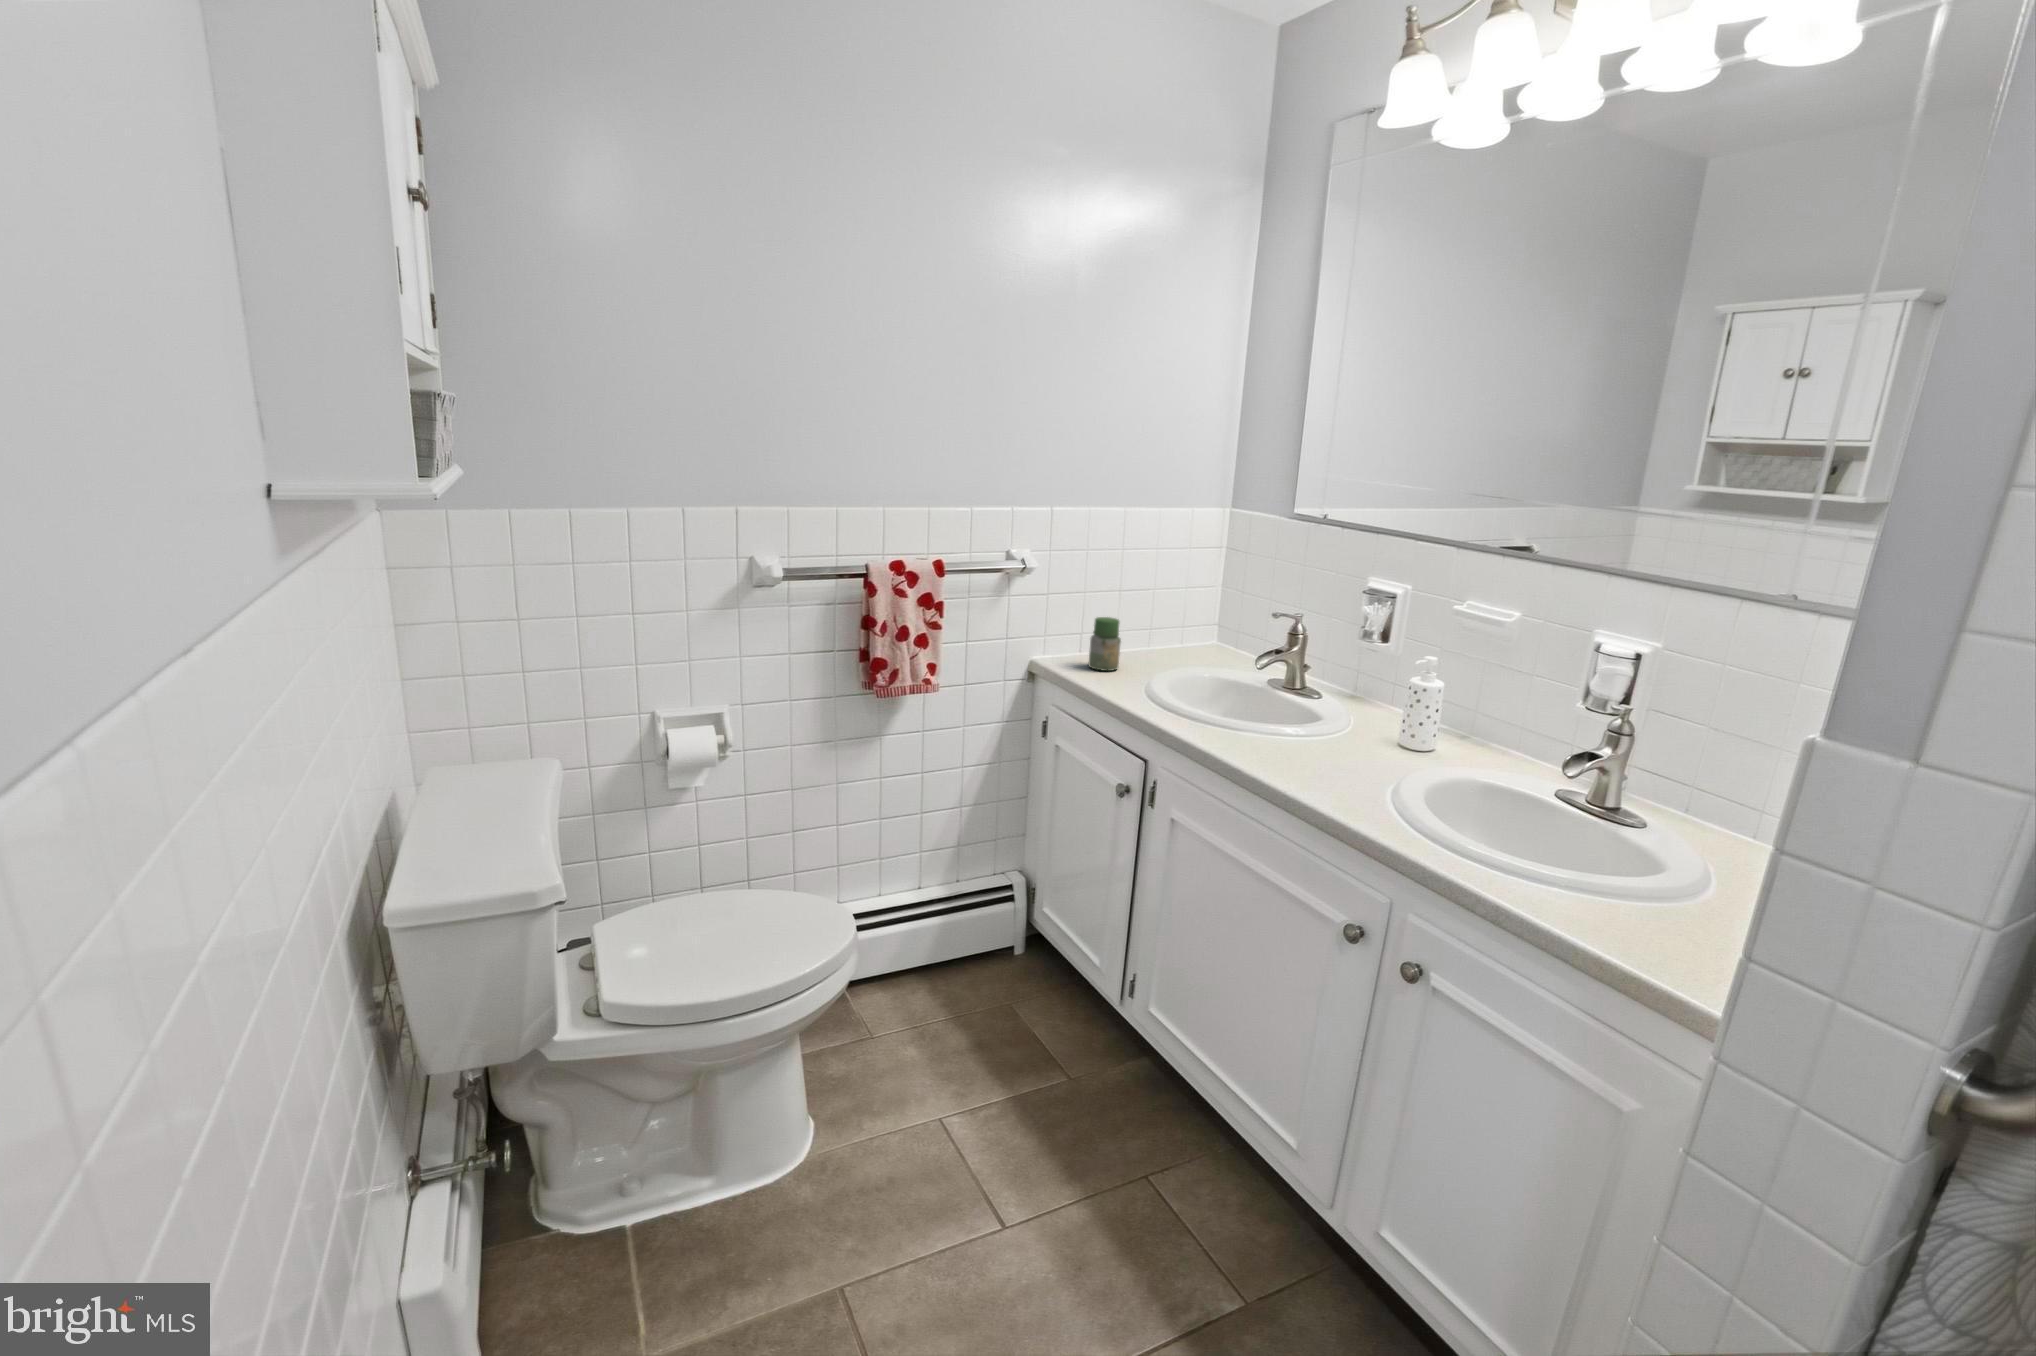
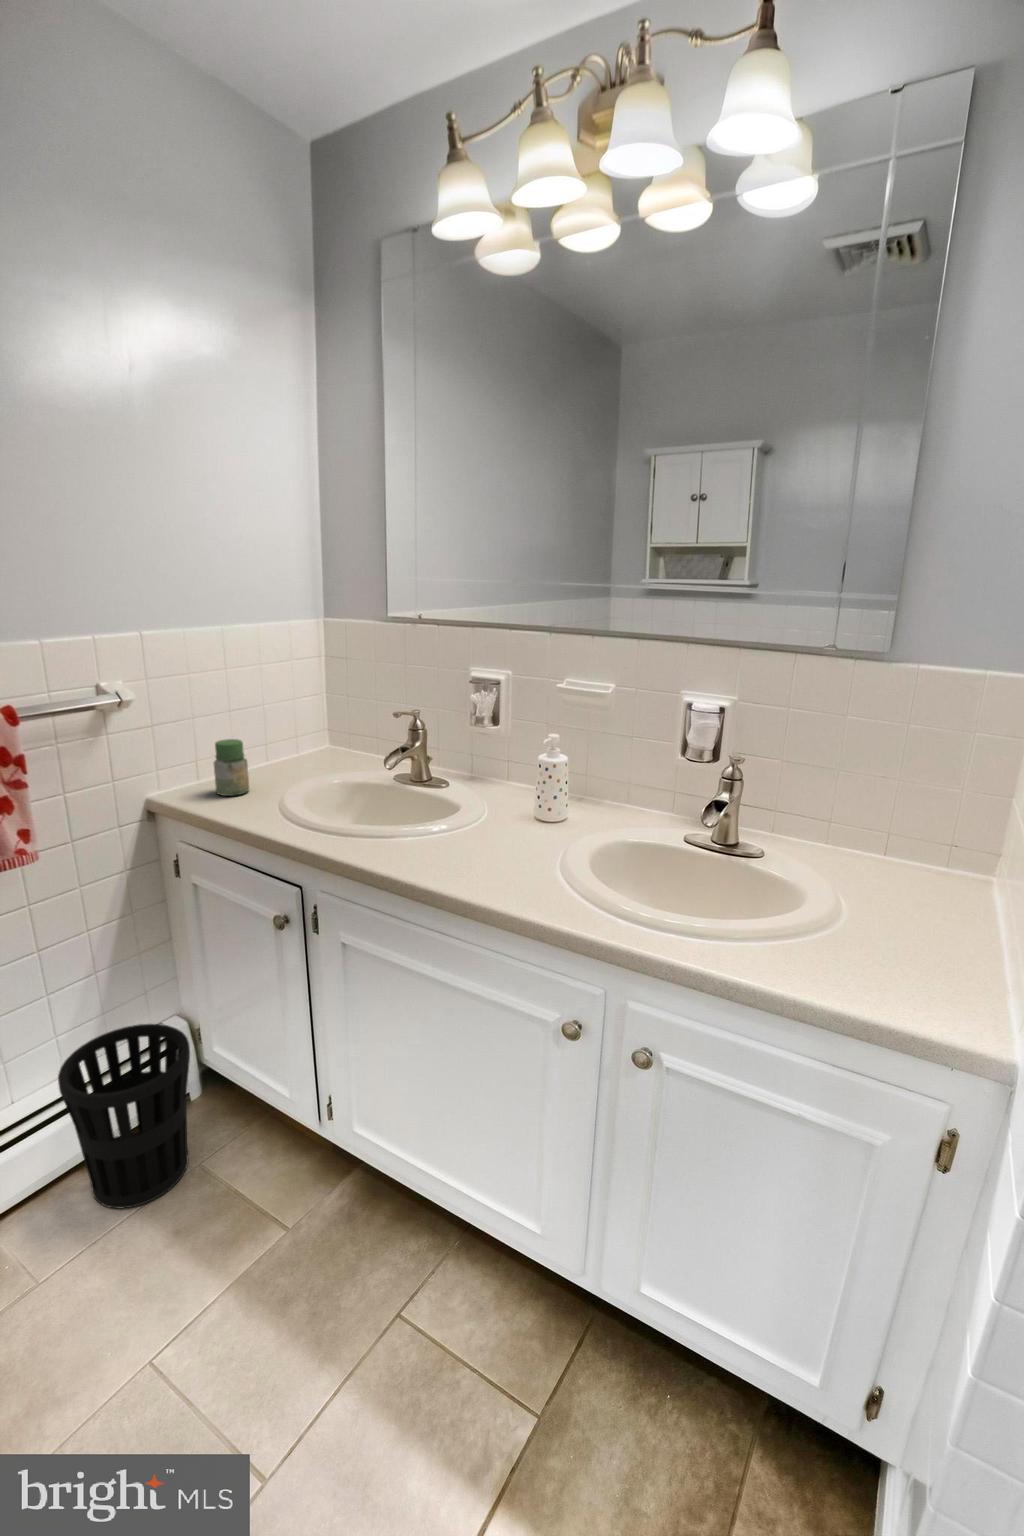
wastebasket: none [920,861,1024,1016] -> present [58,1024,190,1209]

